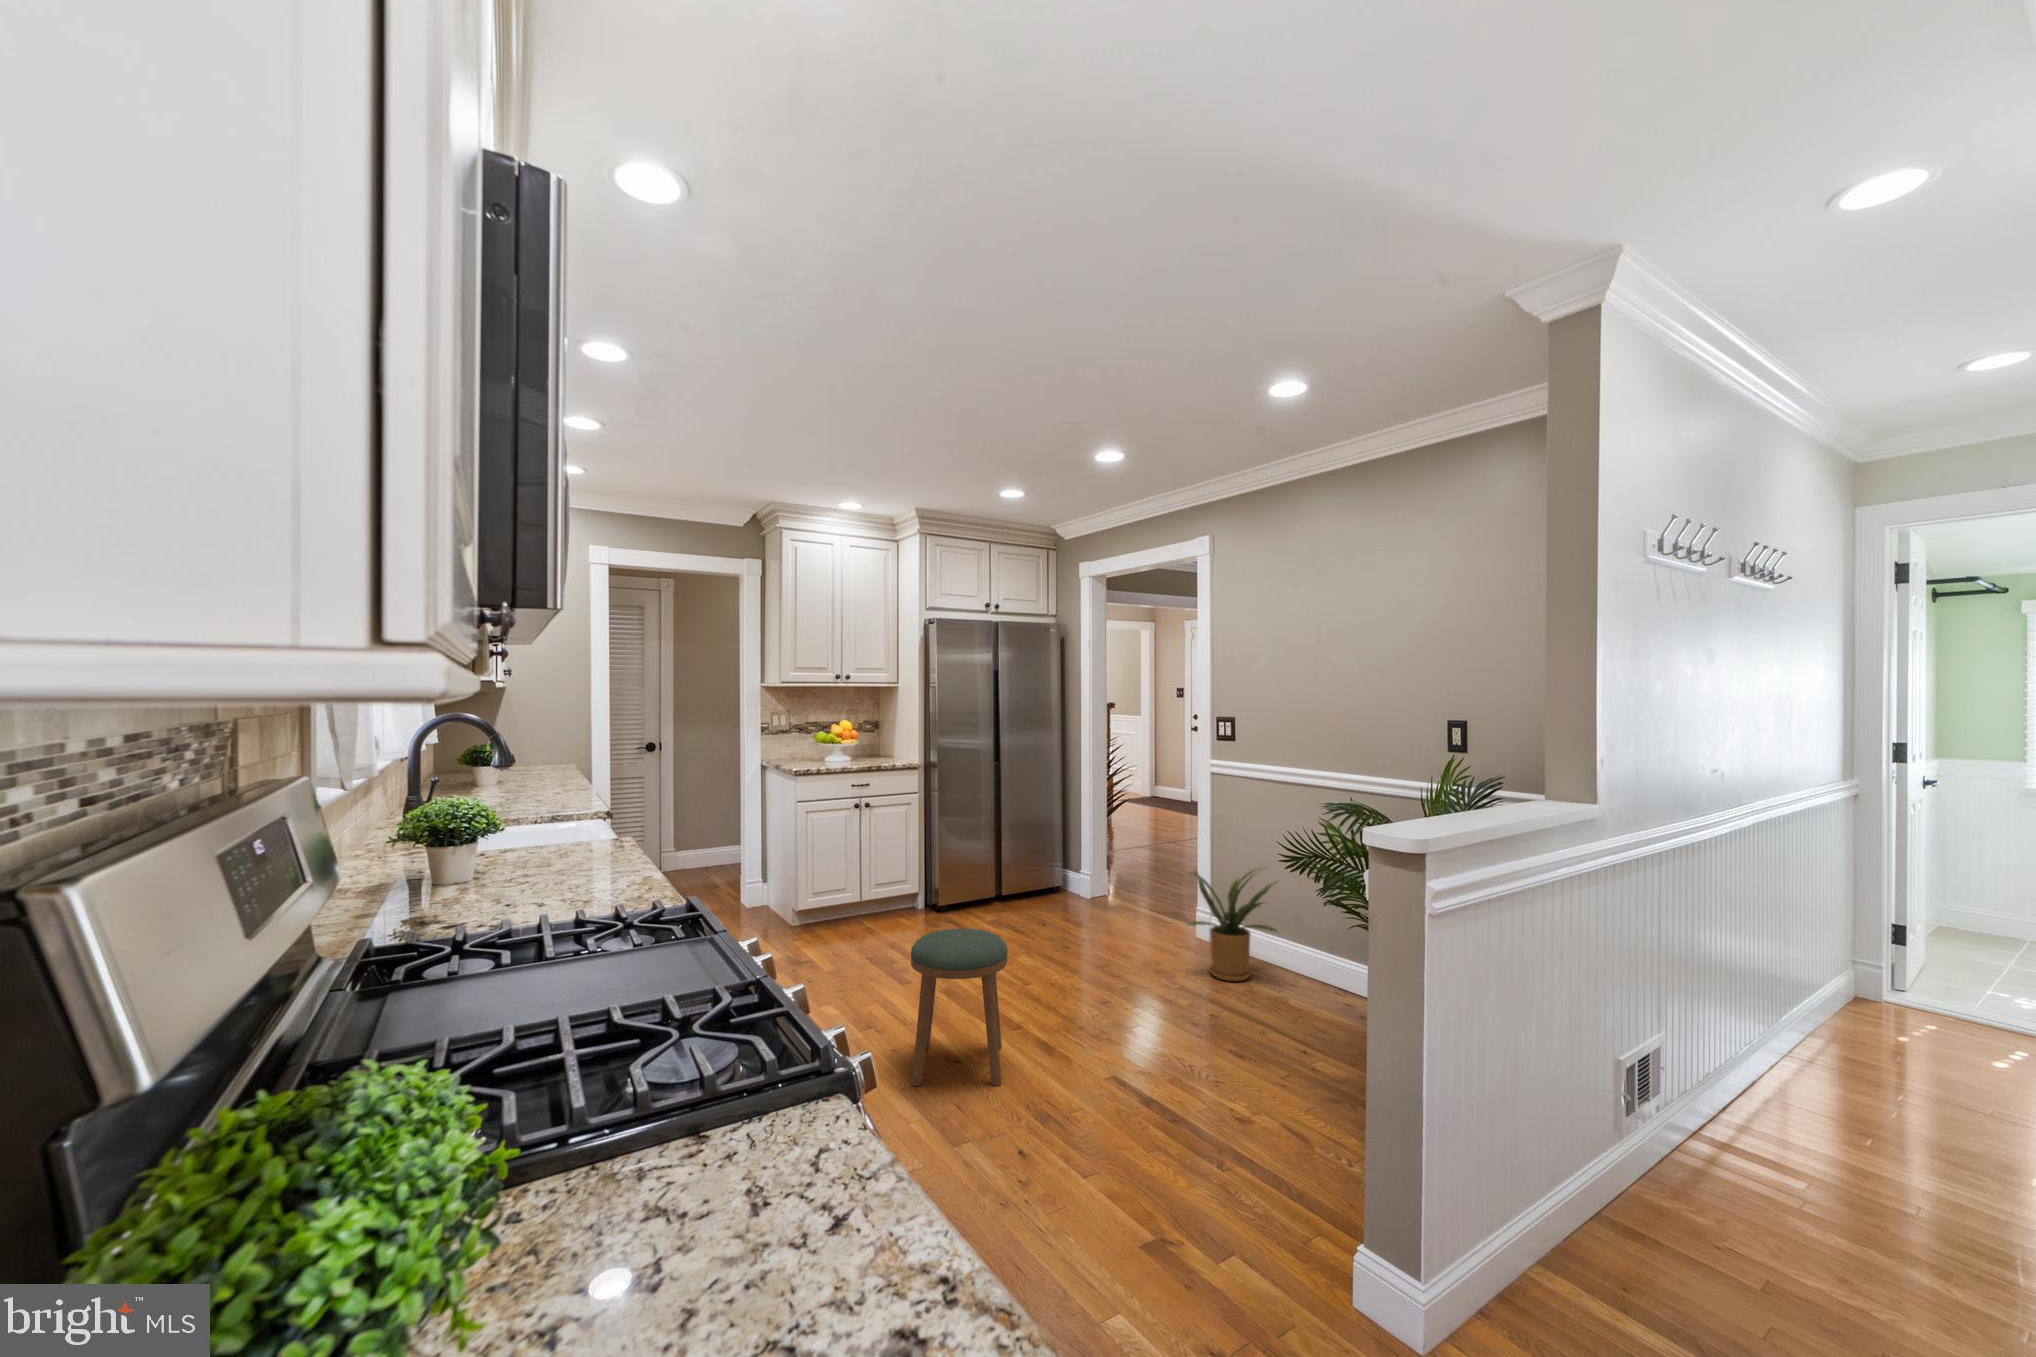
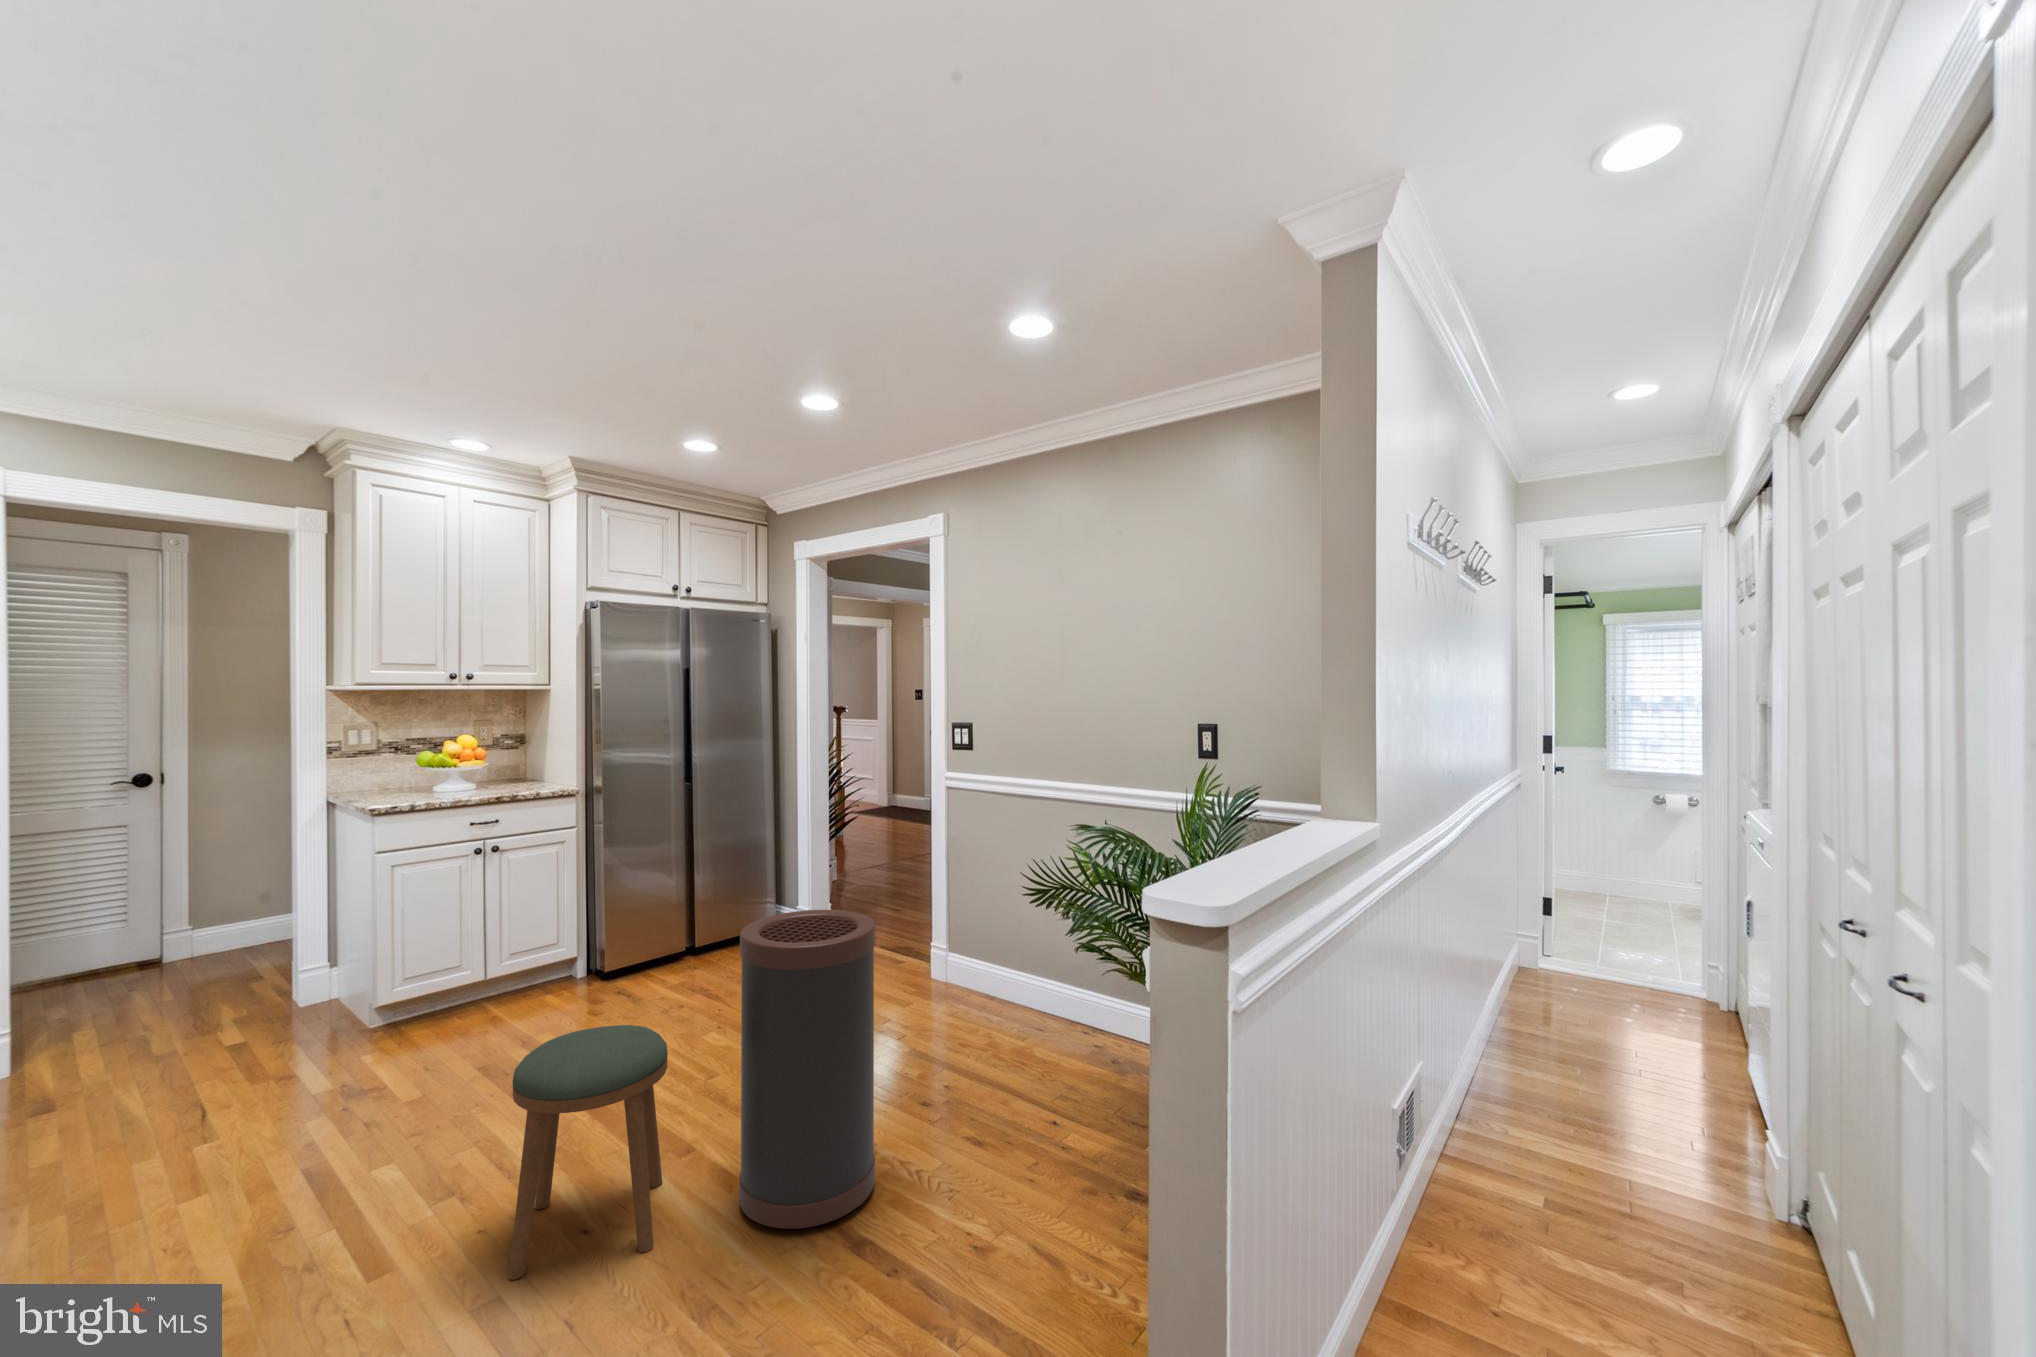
trash can: none [1057,859,1157,1090] -> present [739,910,875,1229]
house plant: present [1189,869,1277,981] -> none [908,894,1024,1033]

